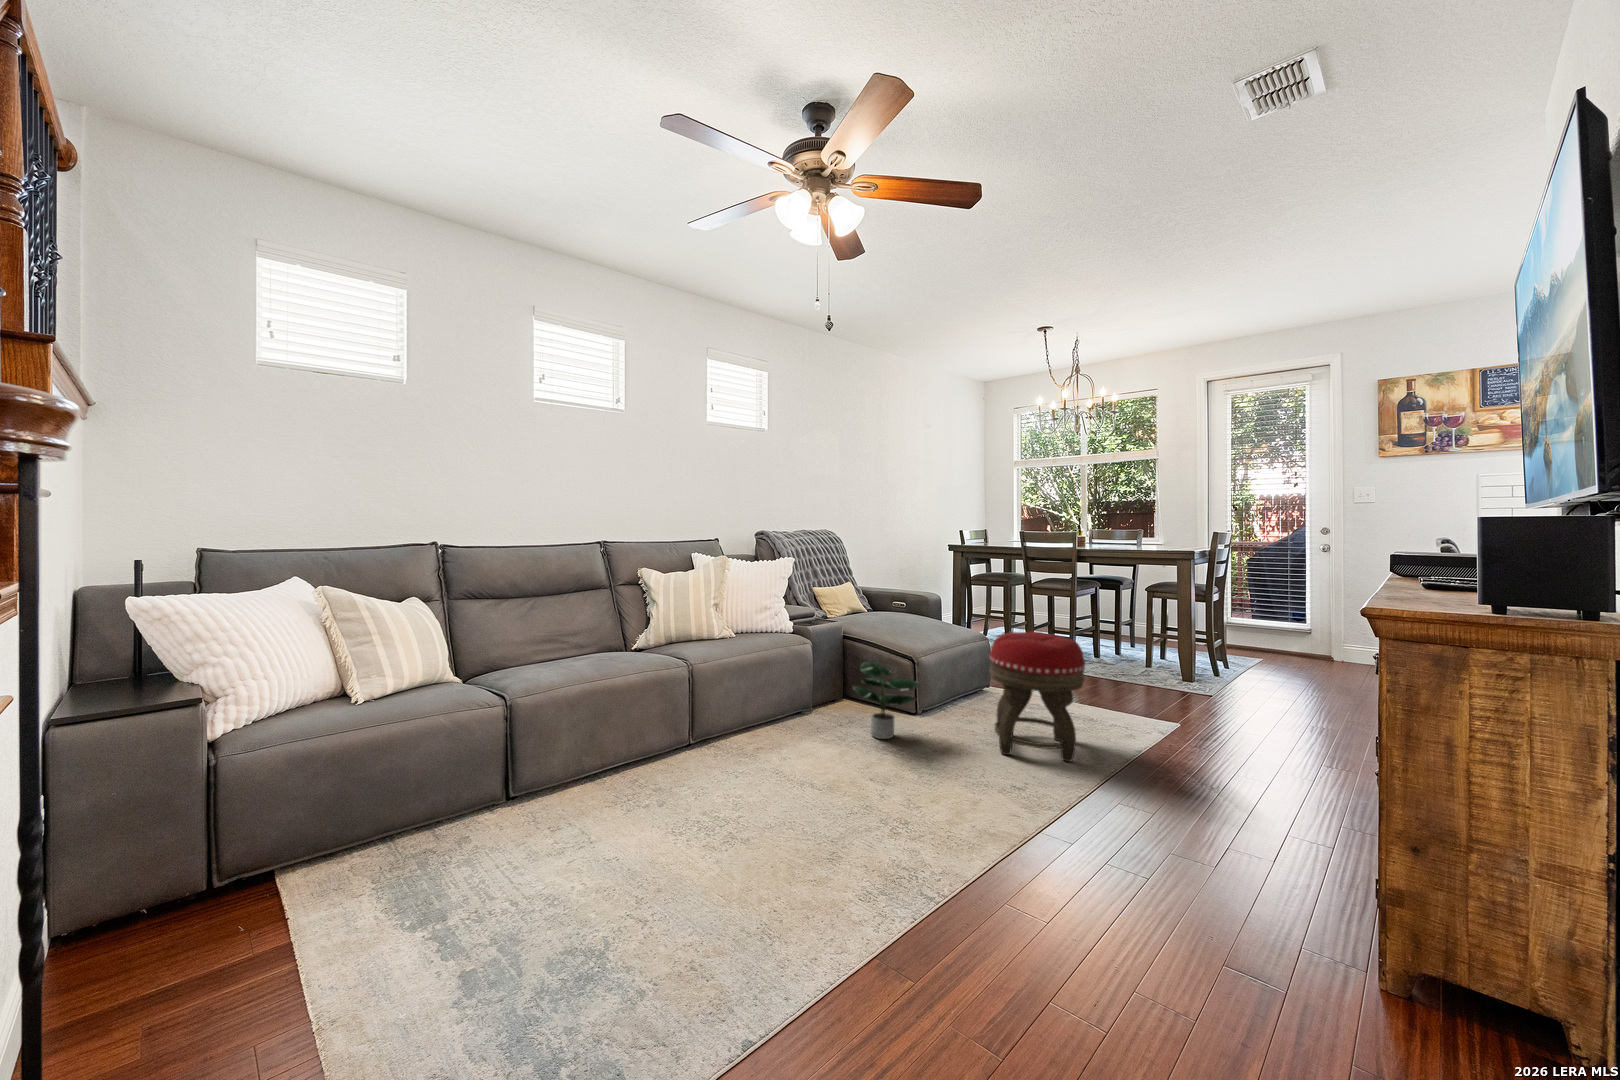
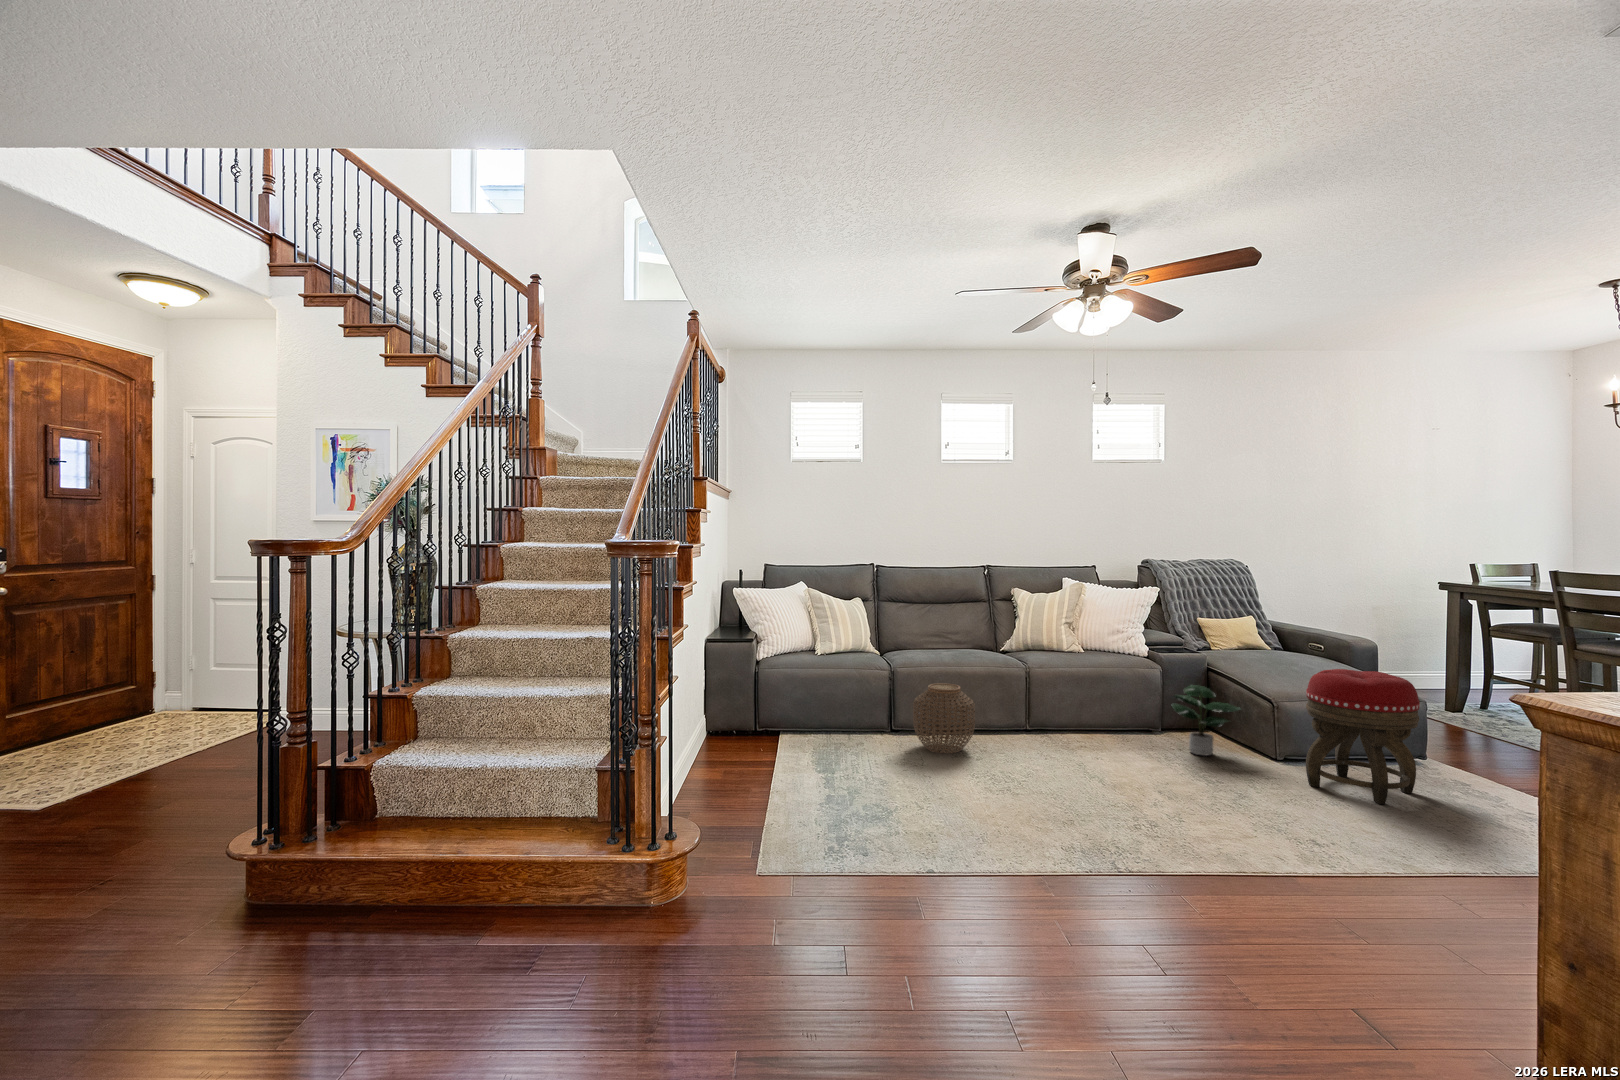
woven basket: none [566,718,664,834] -> present [913,683,975,753]

